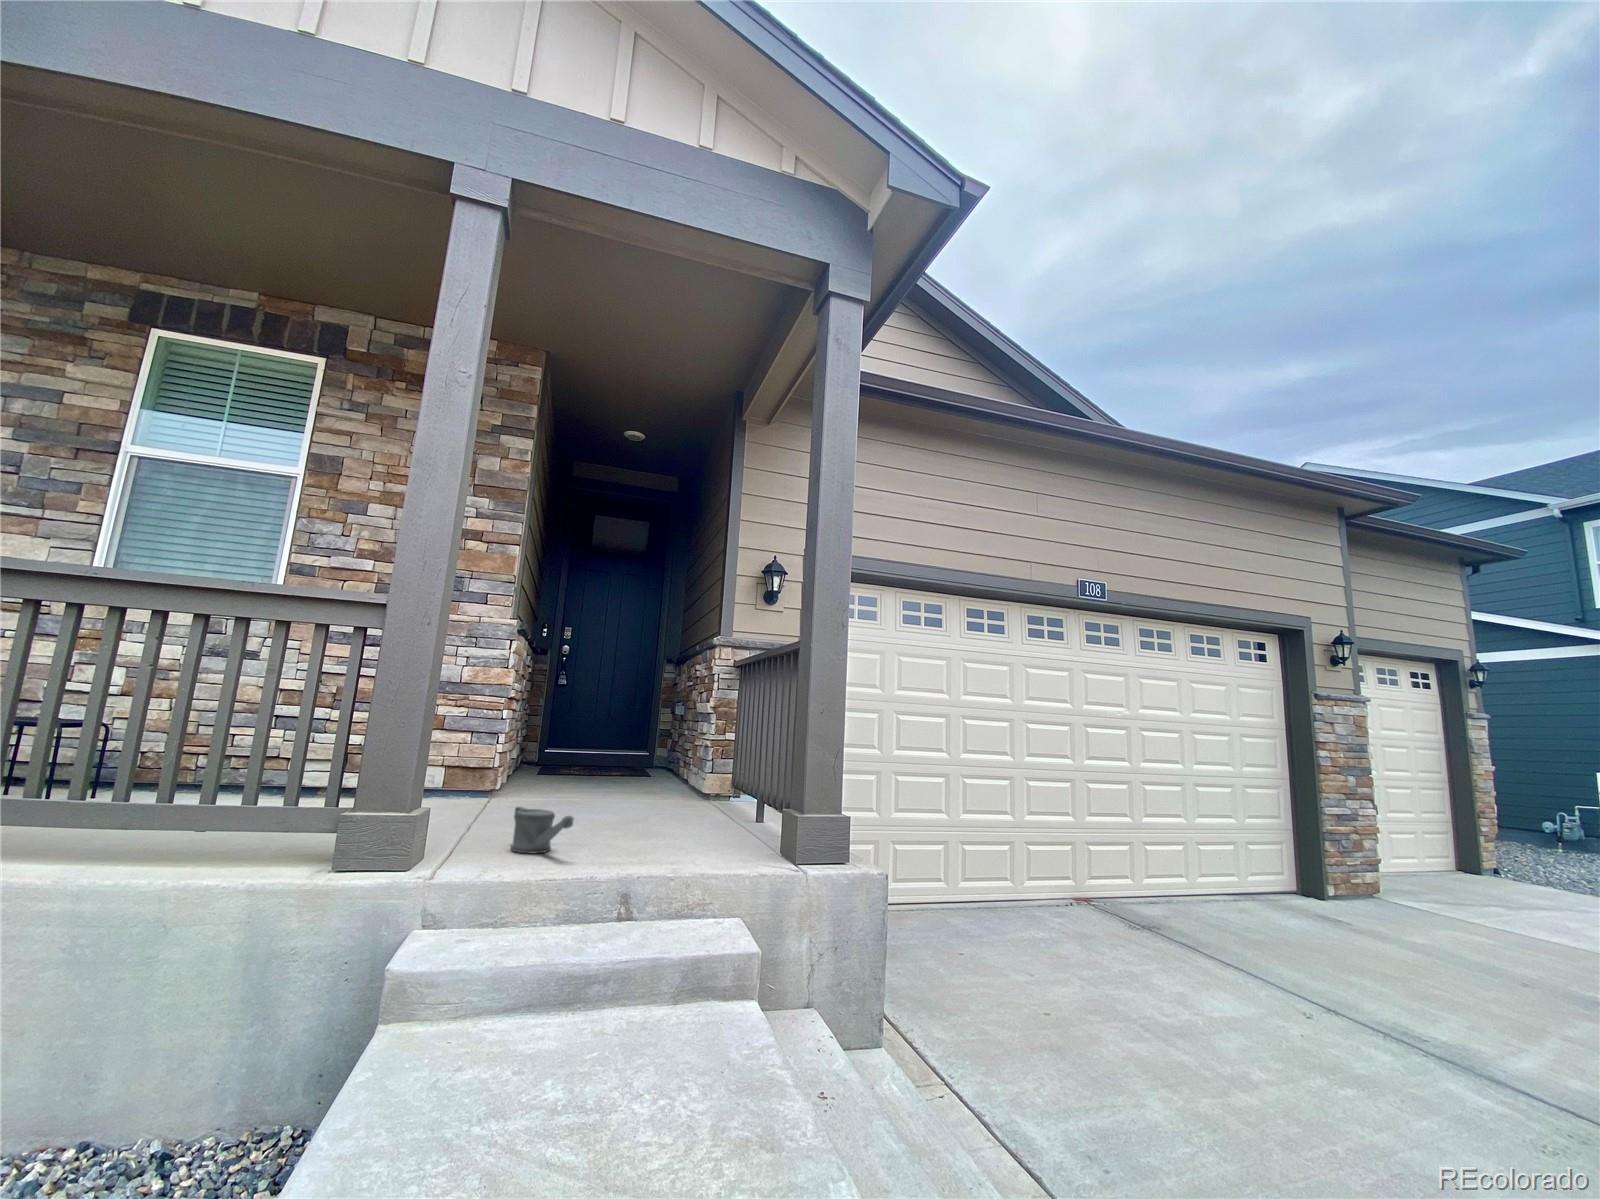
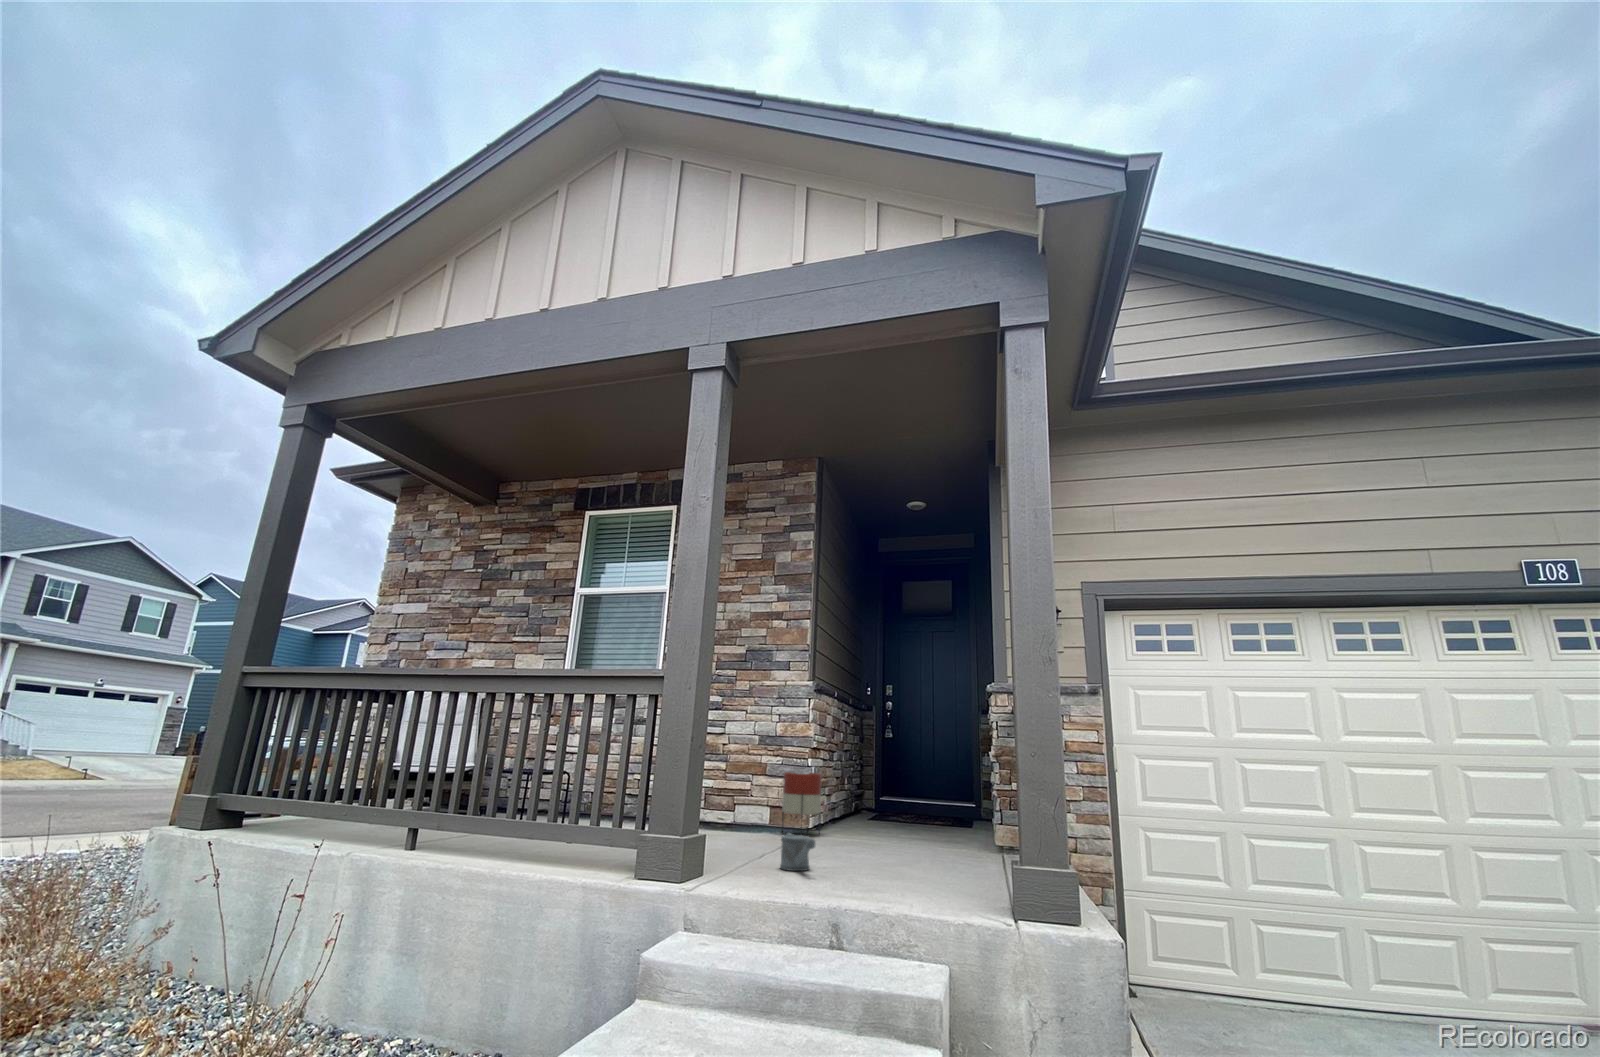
planter: none [458,726,519,803] -> present [782,772,822,822]

